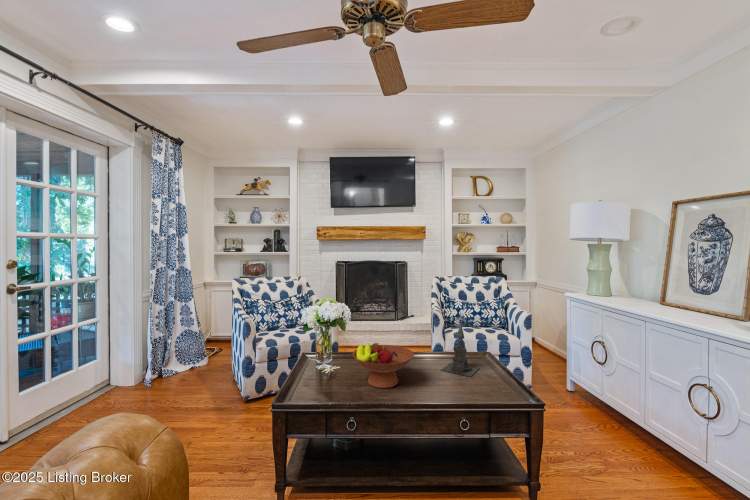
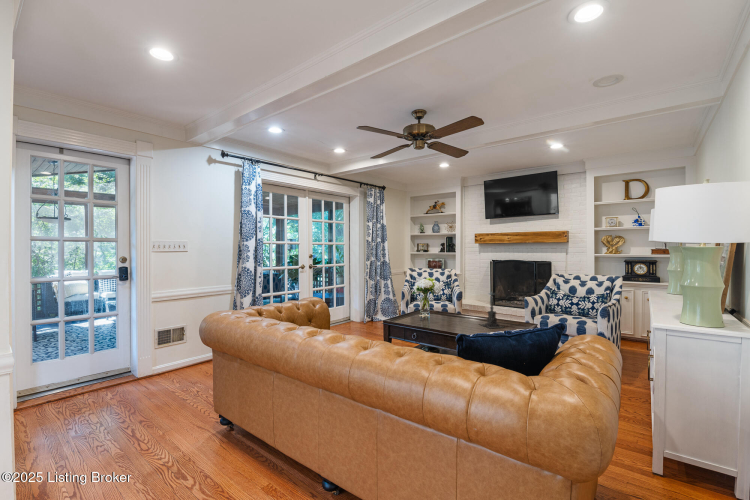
fruit bowl: present [352,343,414,388] -> none [420,300,453,324]

